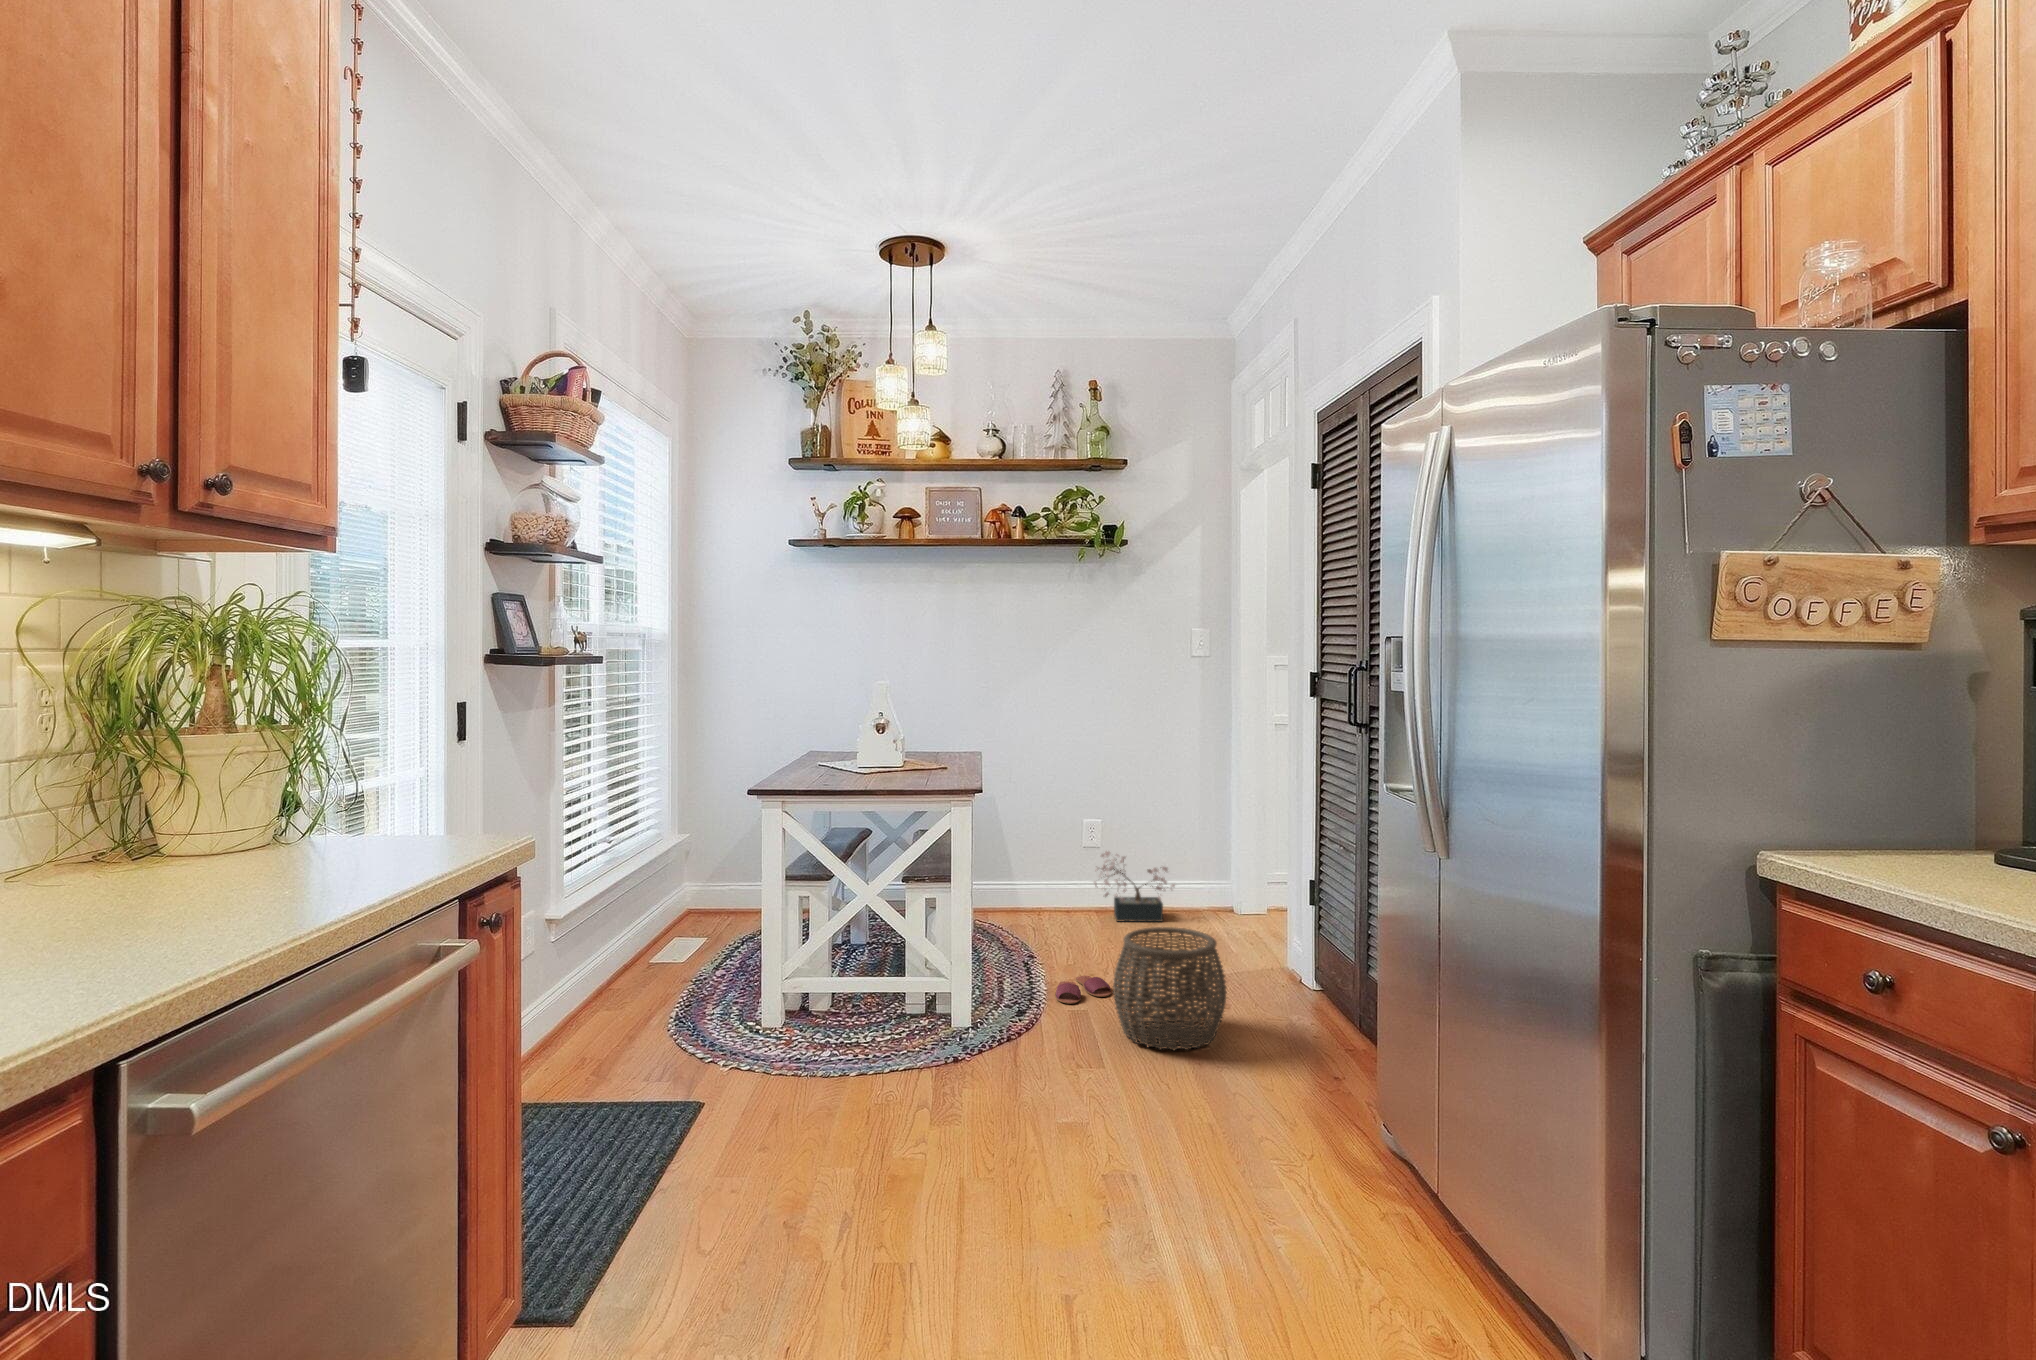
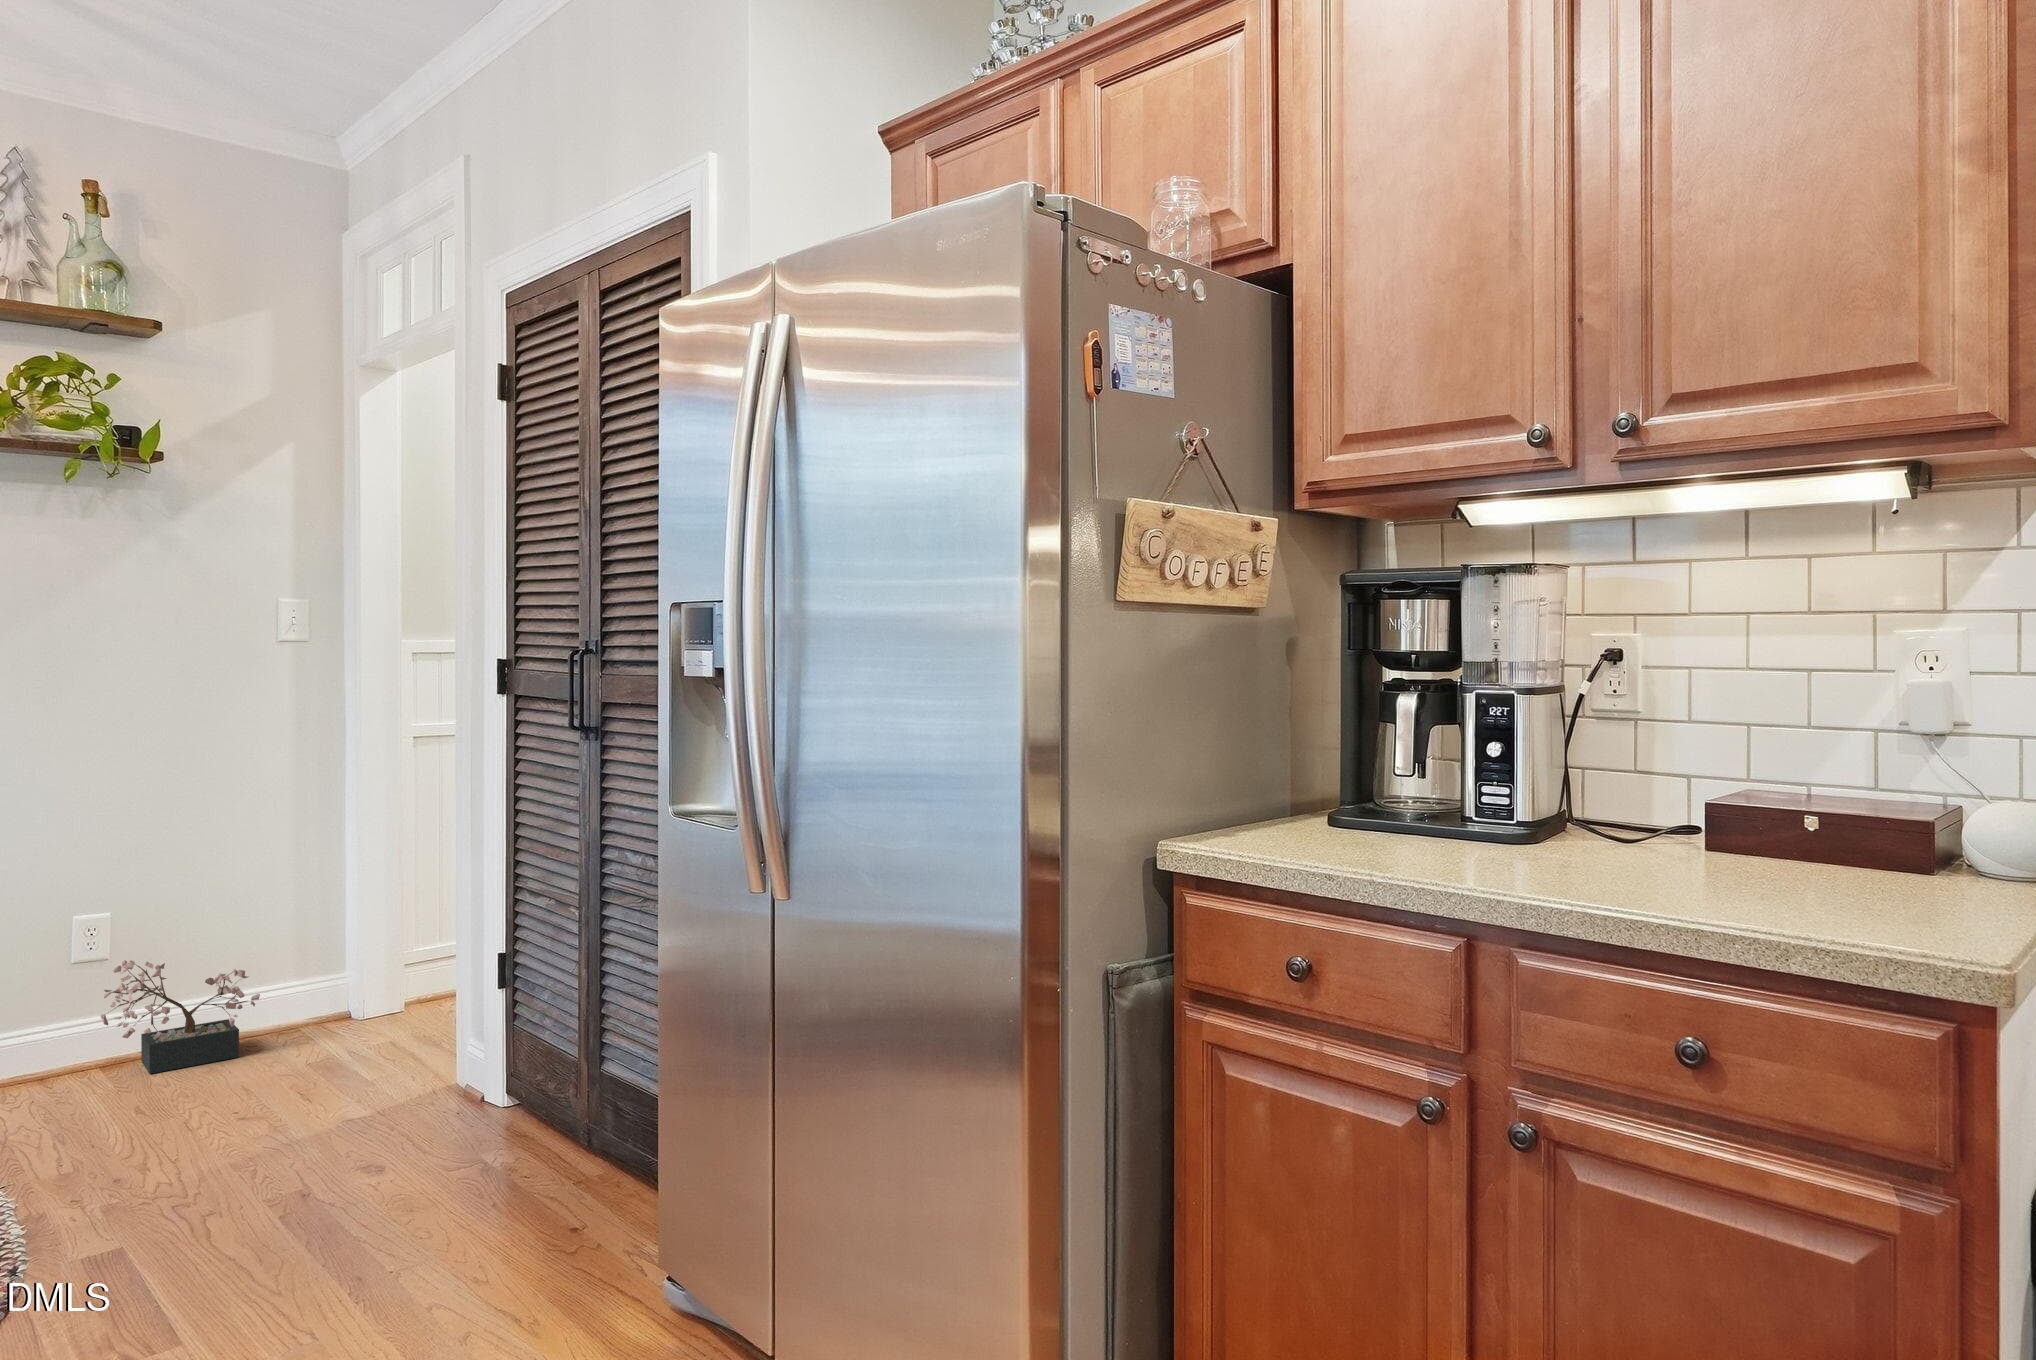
woven basket: present [1113,927,1227,1050] -> none [180,1064,394,1278]
slippers: present [1056,976,1111,1004] -> none [45,1180,164,1245]

